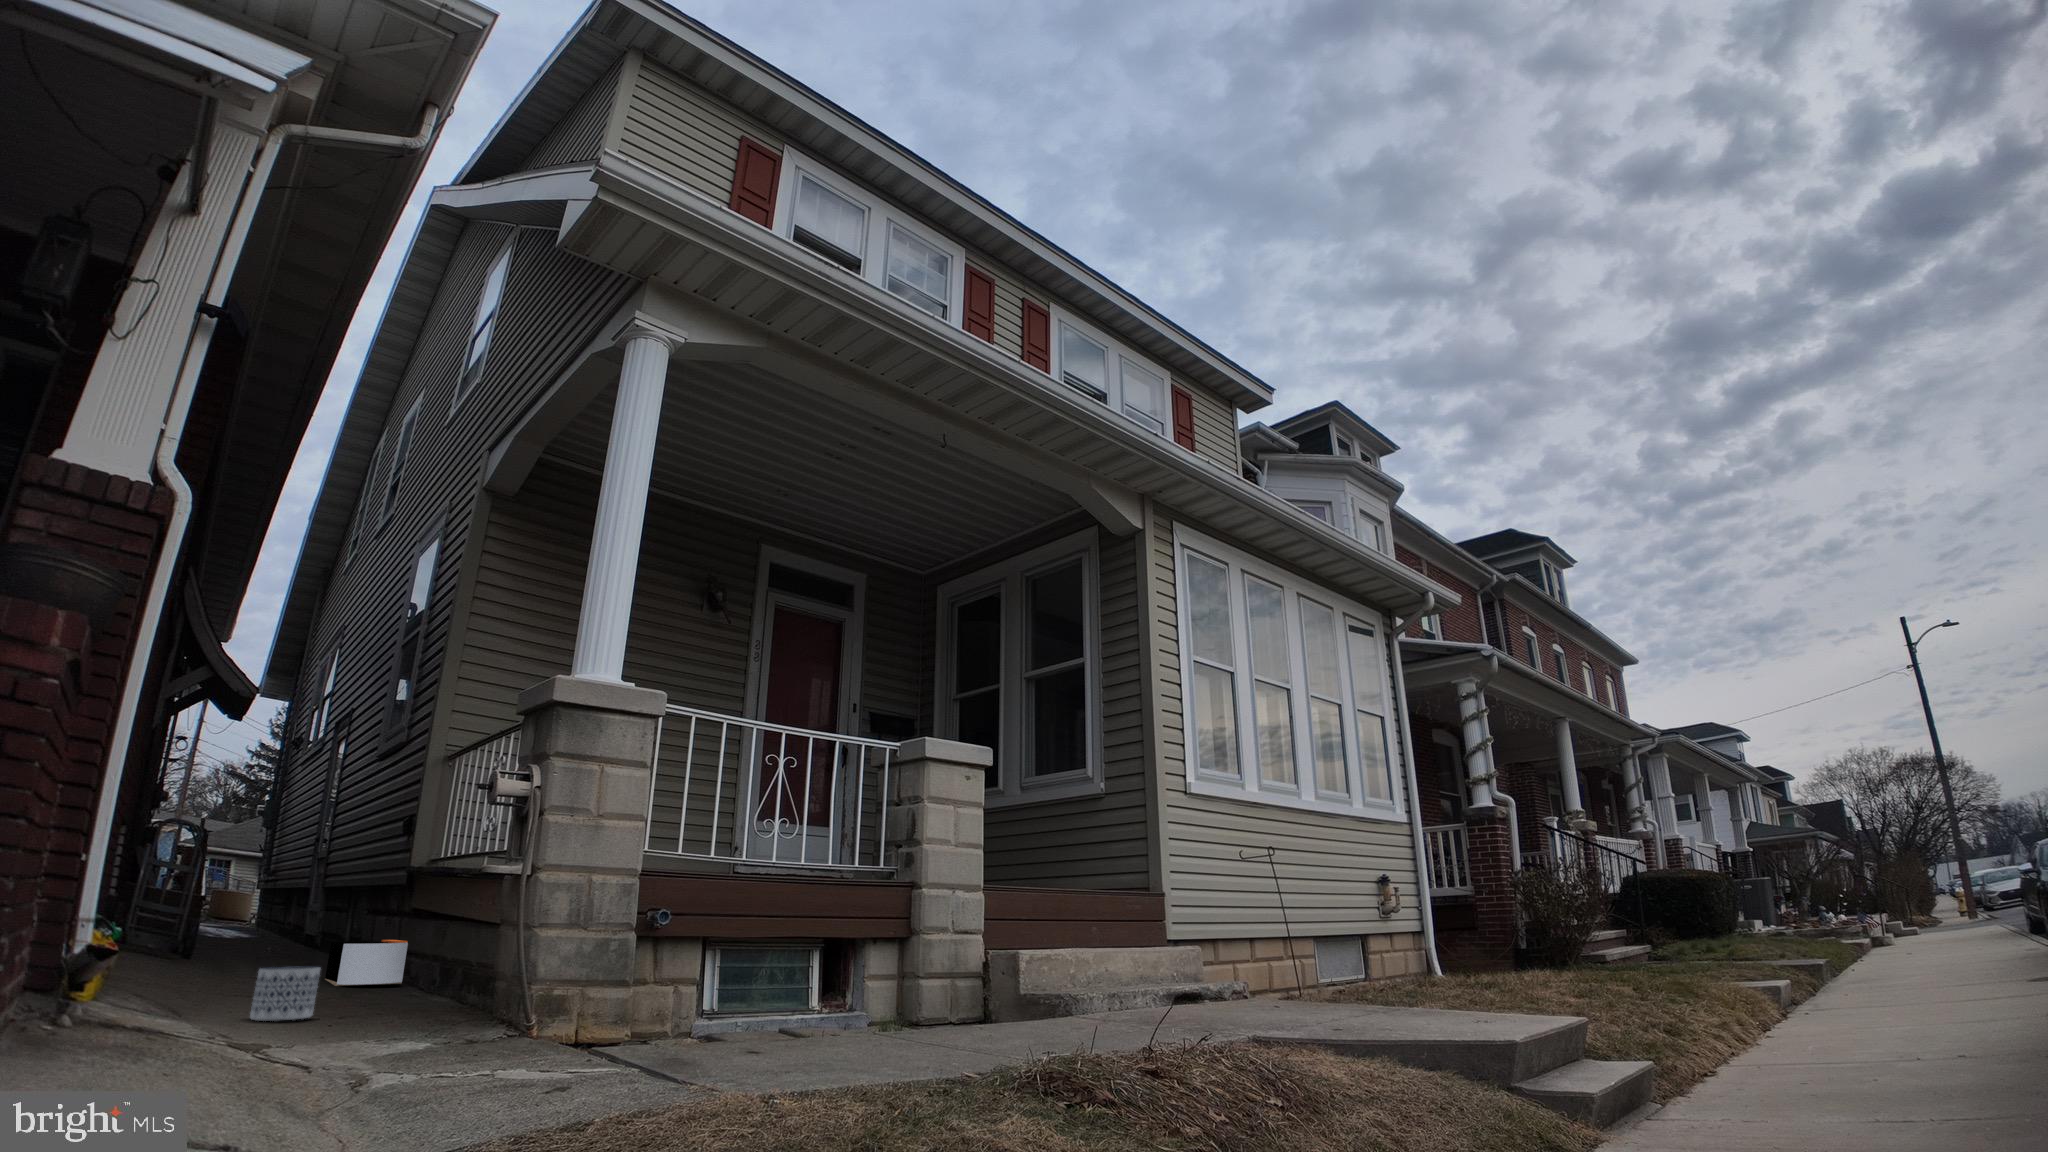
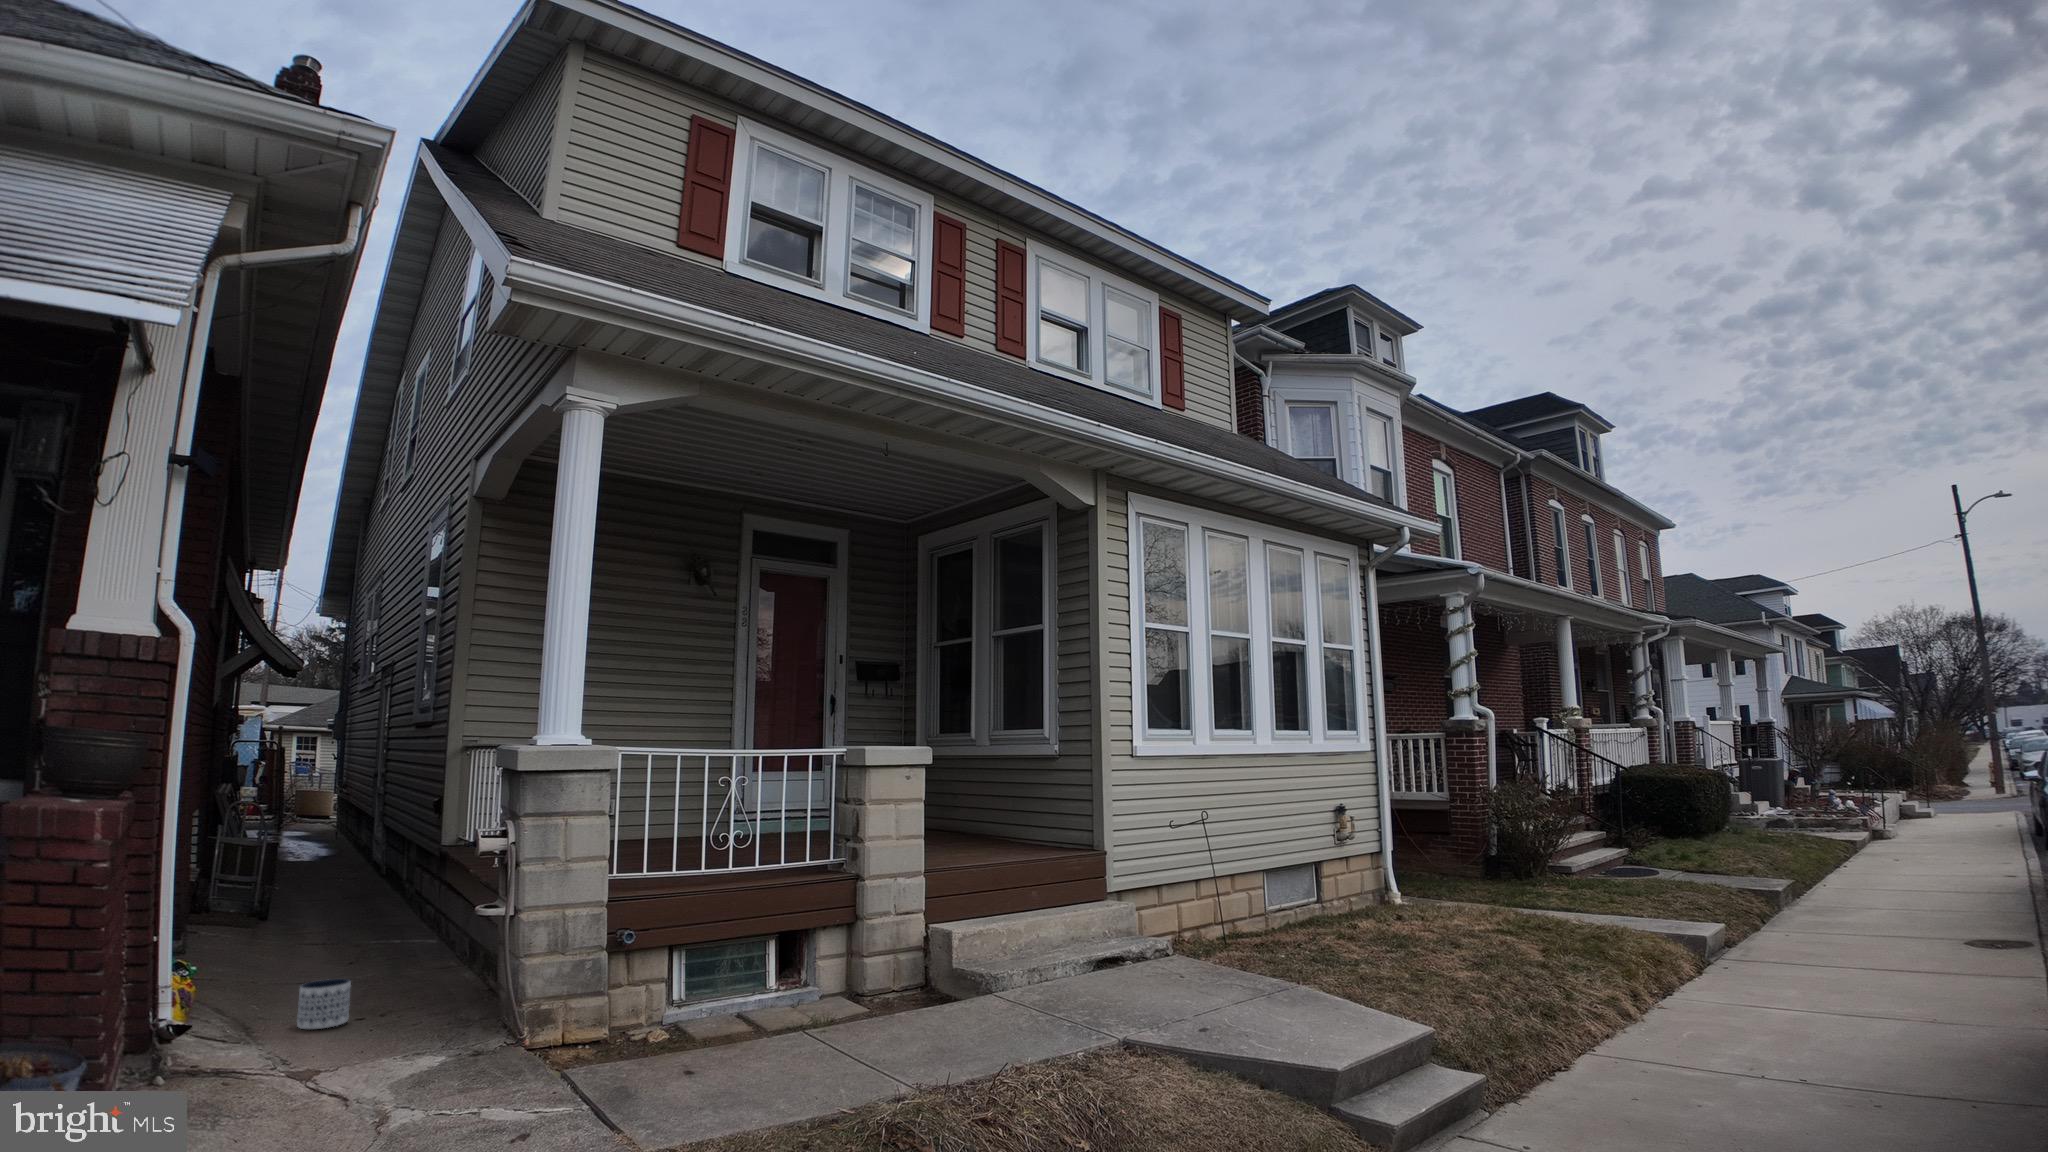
storage bin: present [325,940,408,986] -> none [372,912,437,962]

